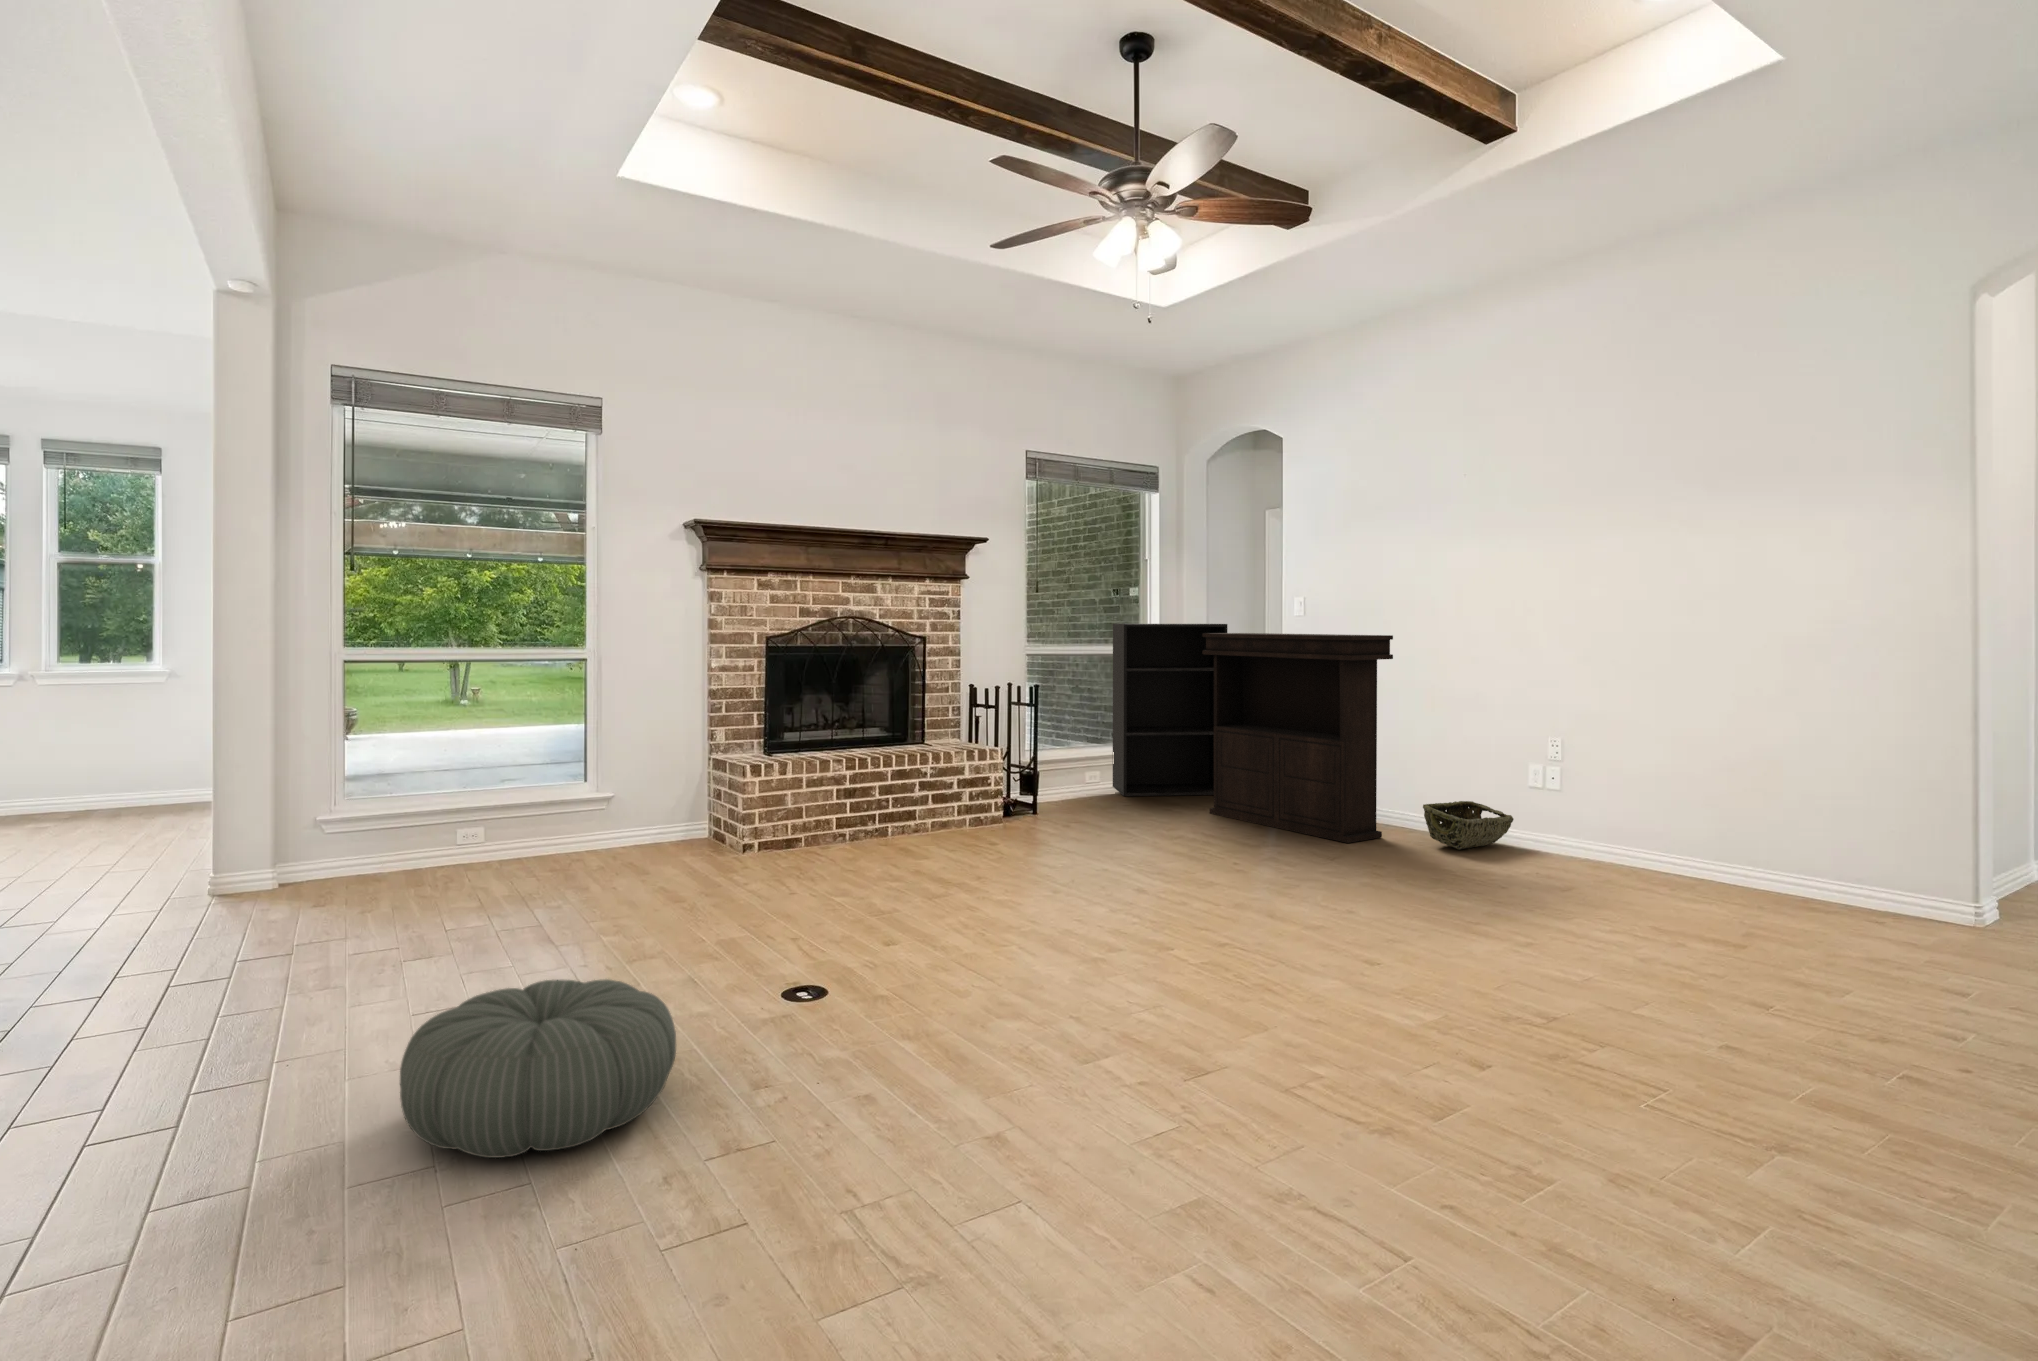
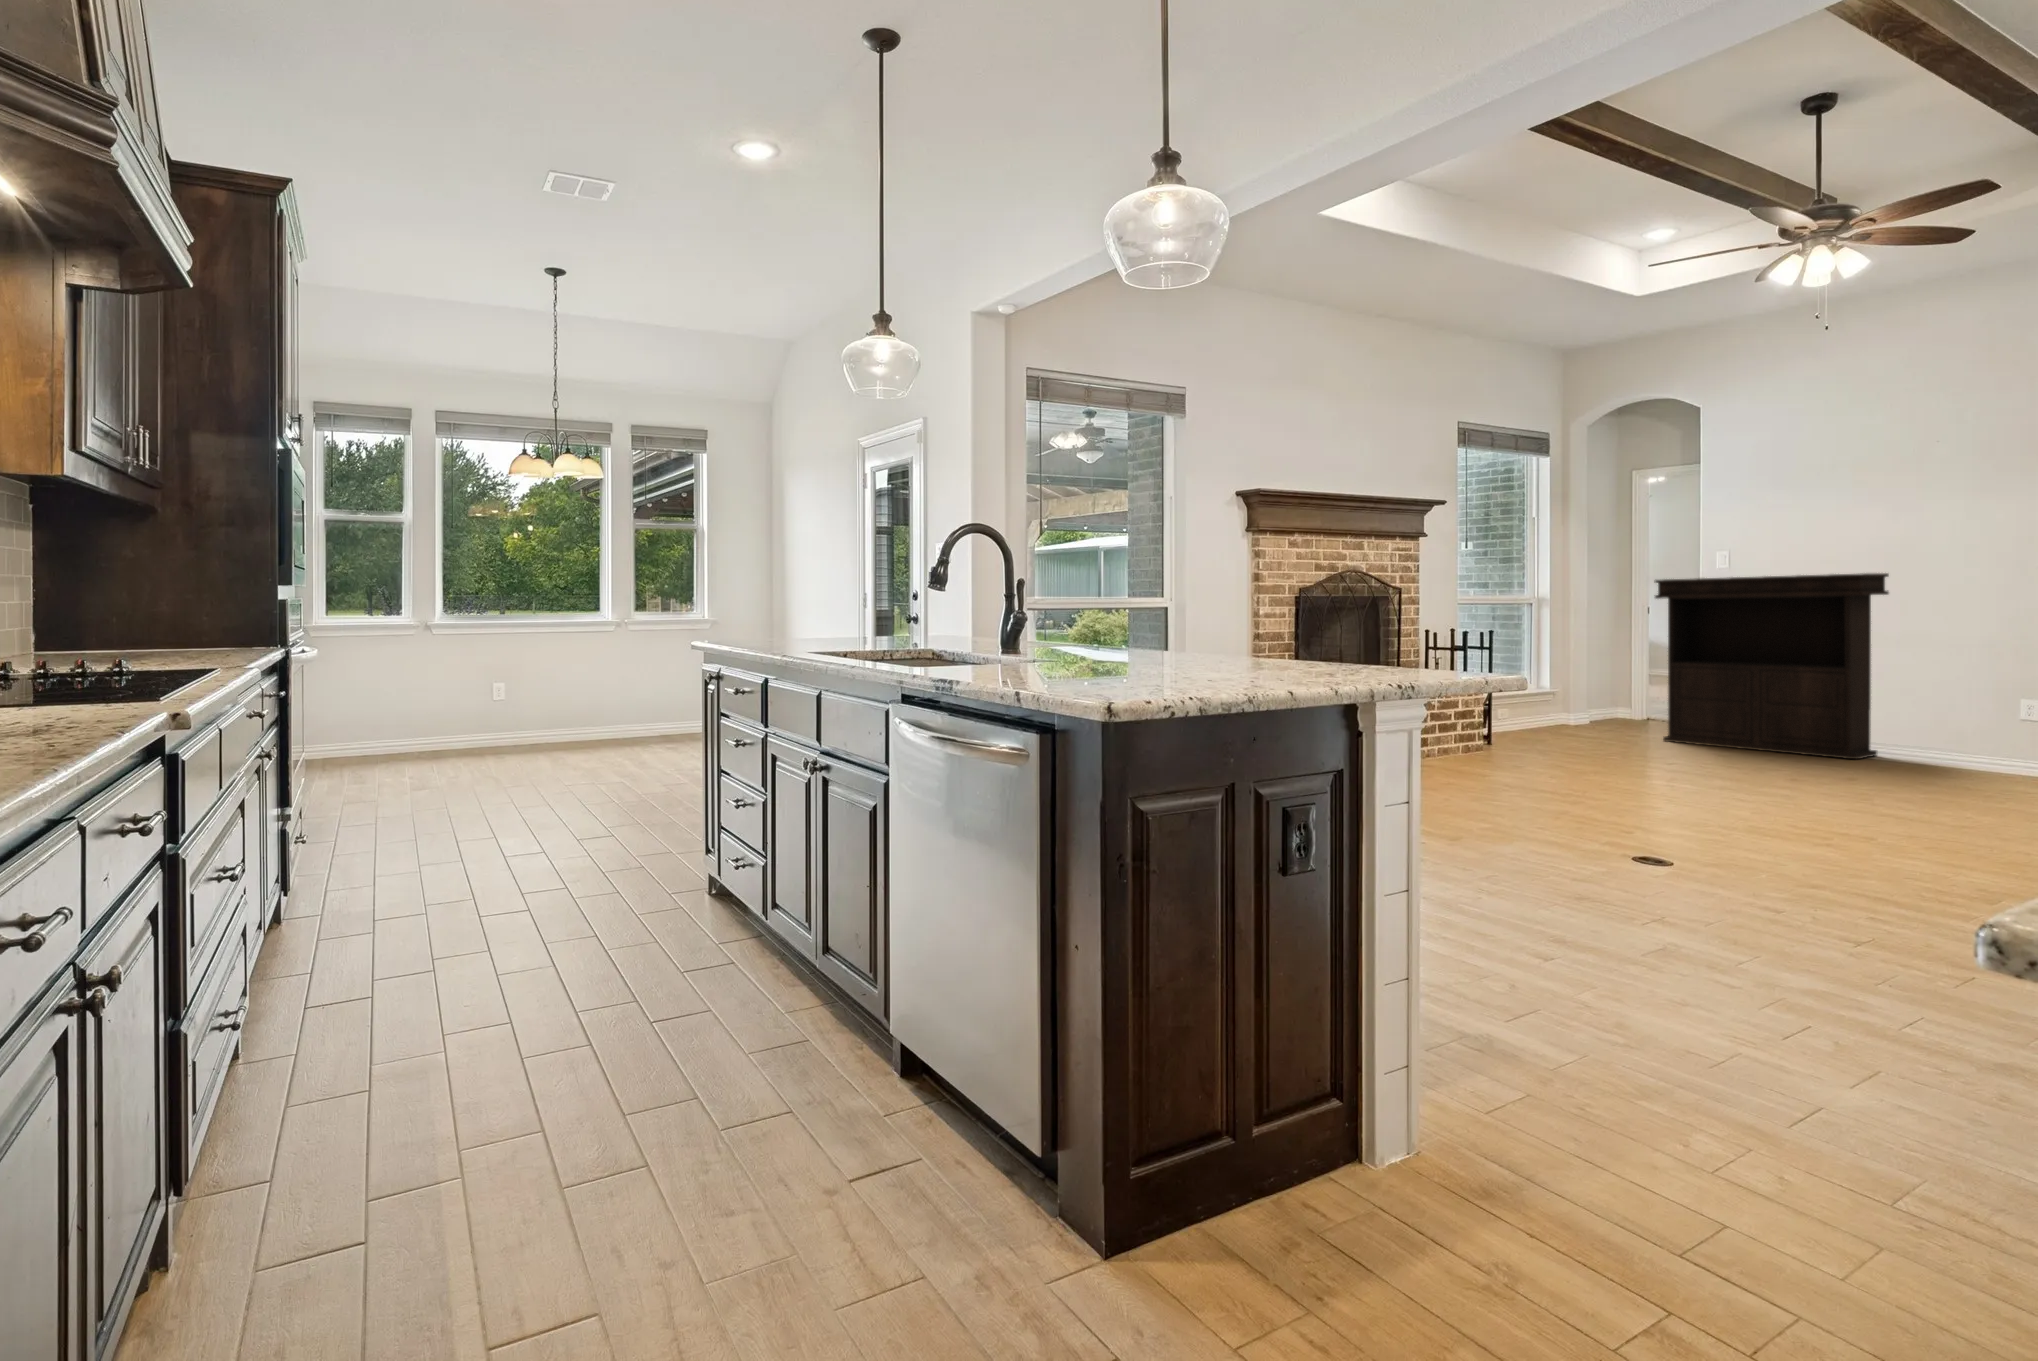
bookshelf: present [1113,624,1228,796] -> none [1516,574,1641,730]
woven basket: present [1423,801,1514,849] -> none [1932,722,2022,763]
pouf: present [400,979,676,1158] -> none [1546,826,1787,944]

